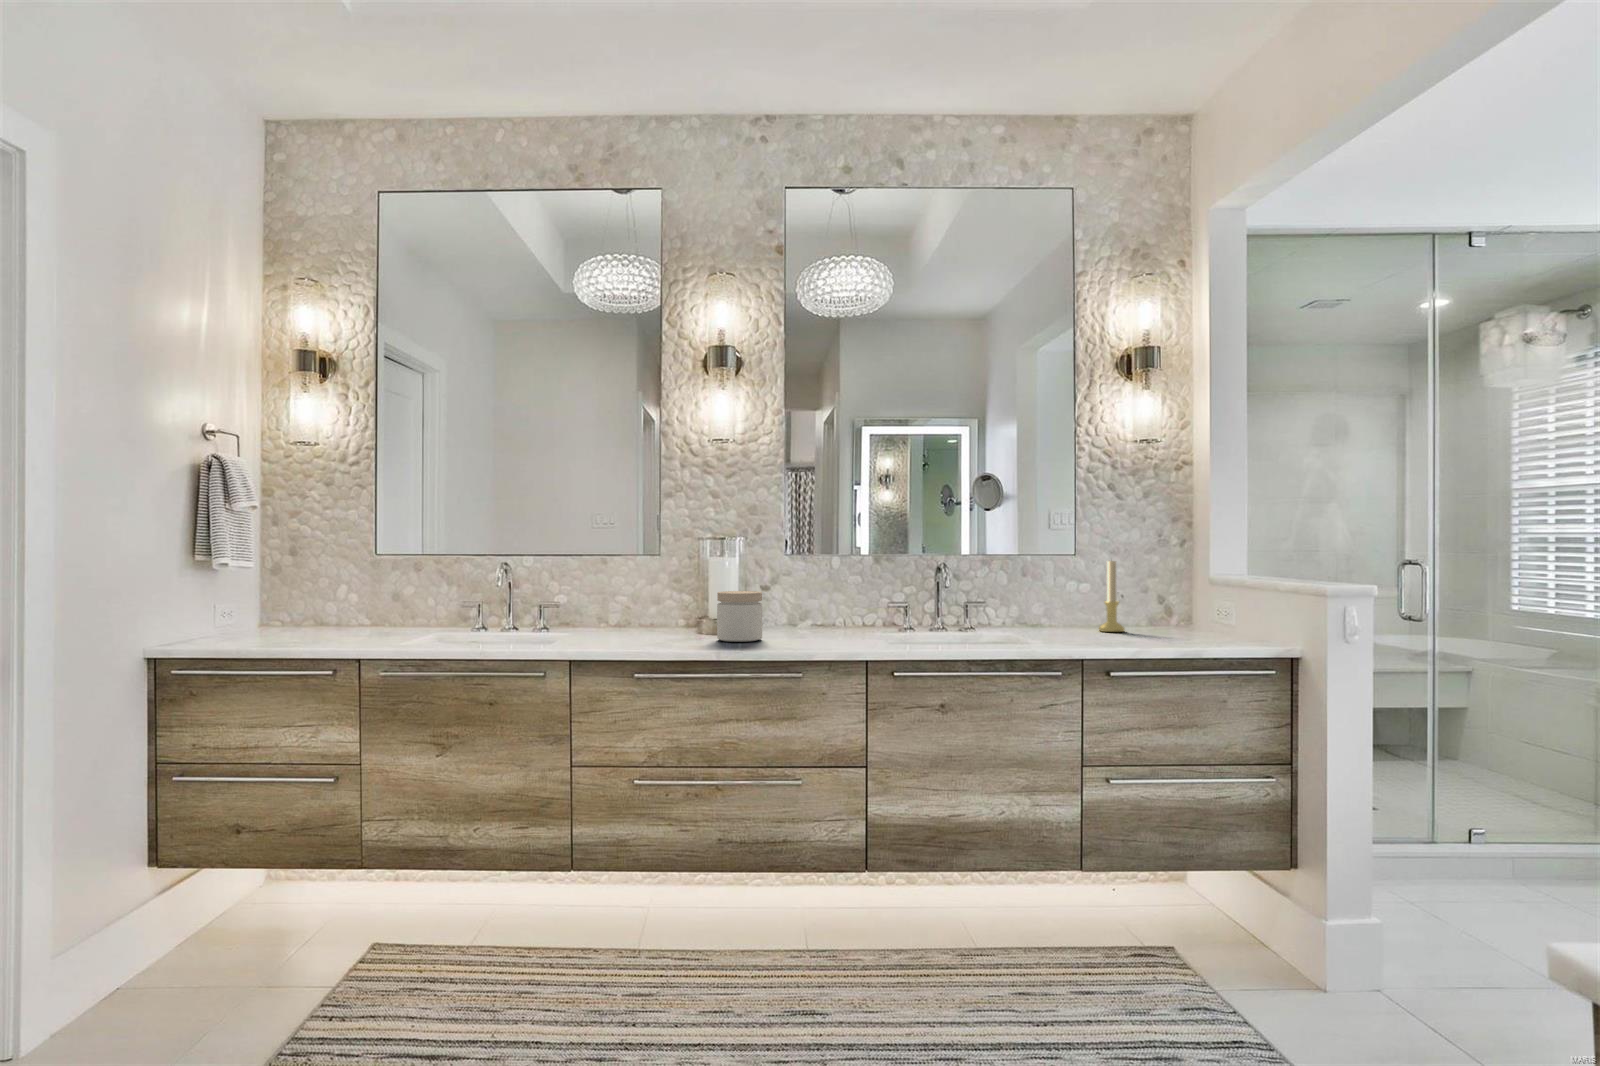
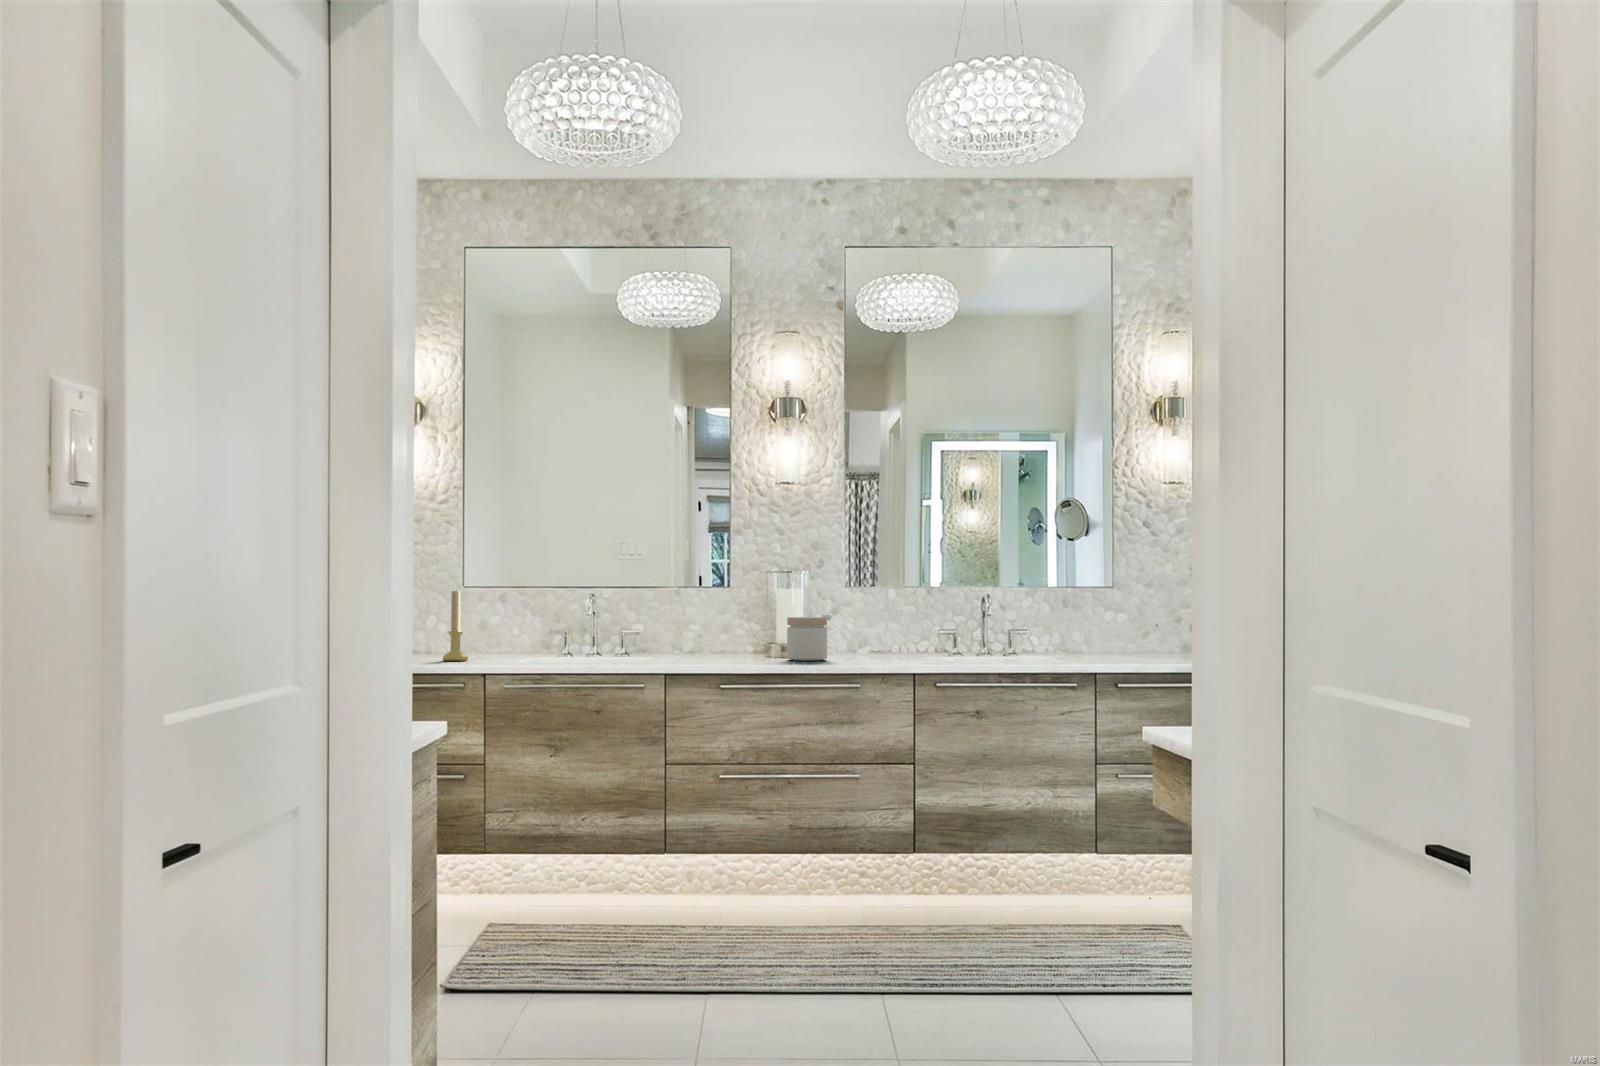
candle holder: present [1099,561,1125,632] -> present [443,591,468,661]

